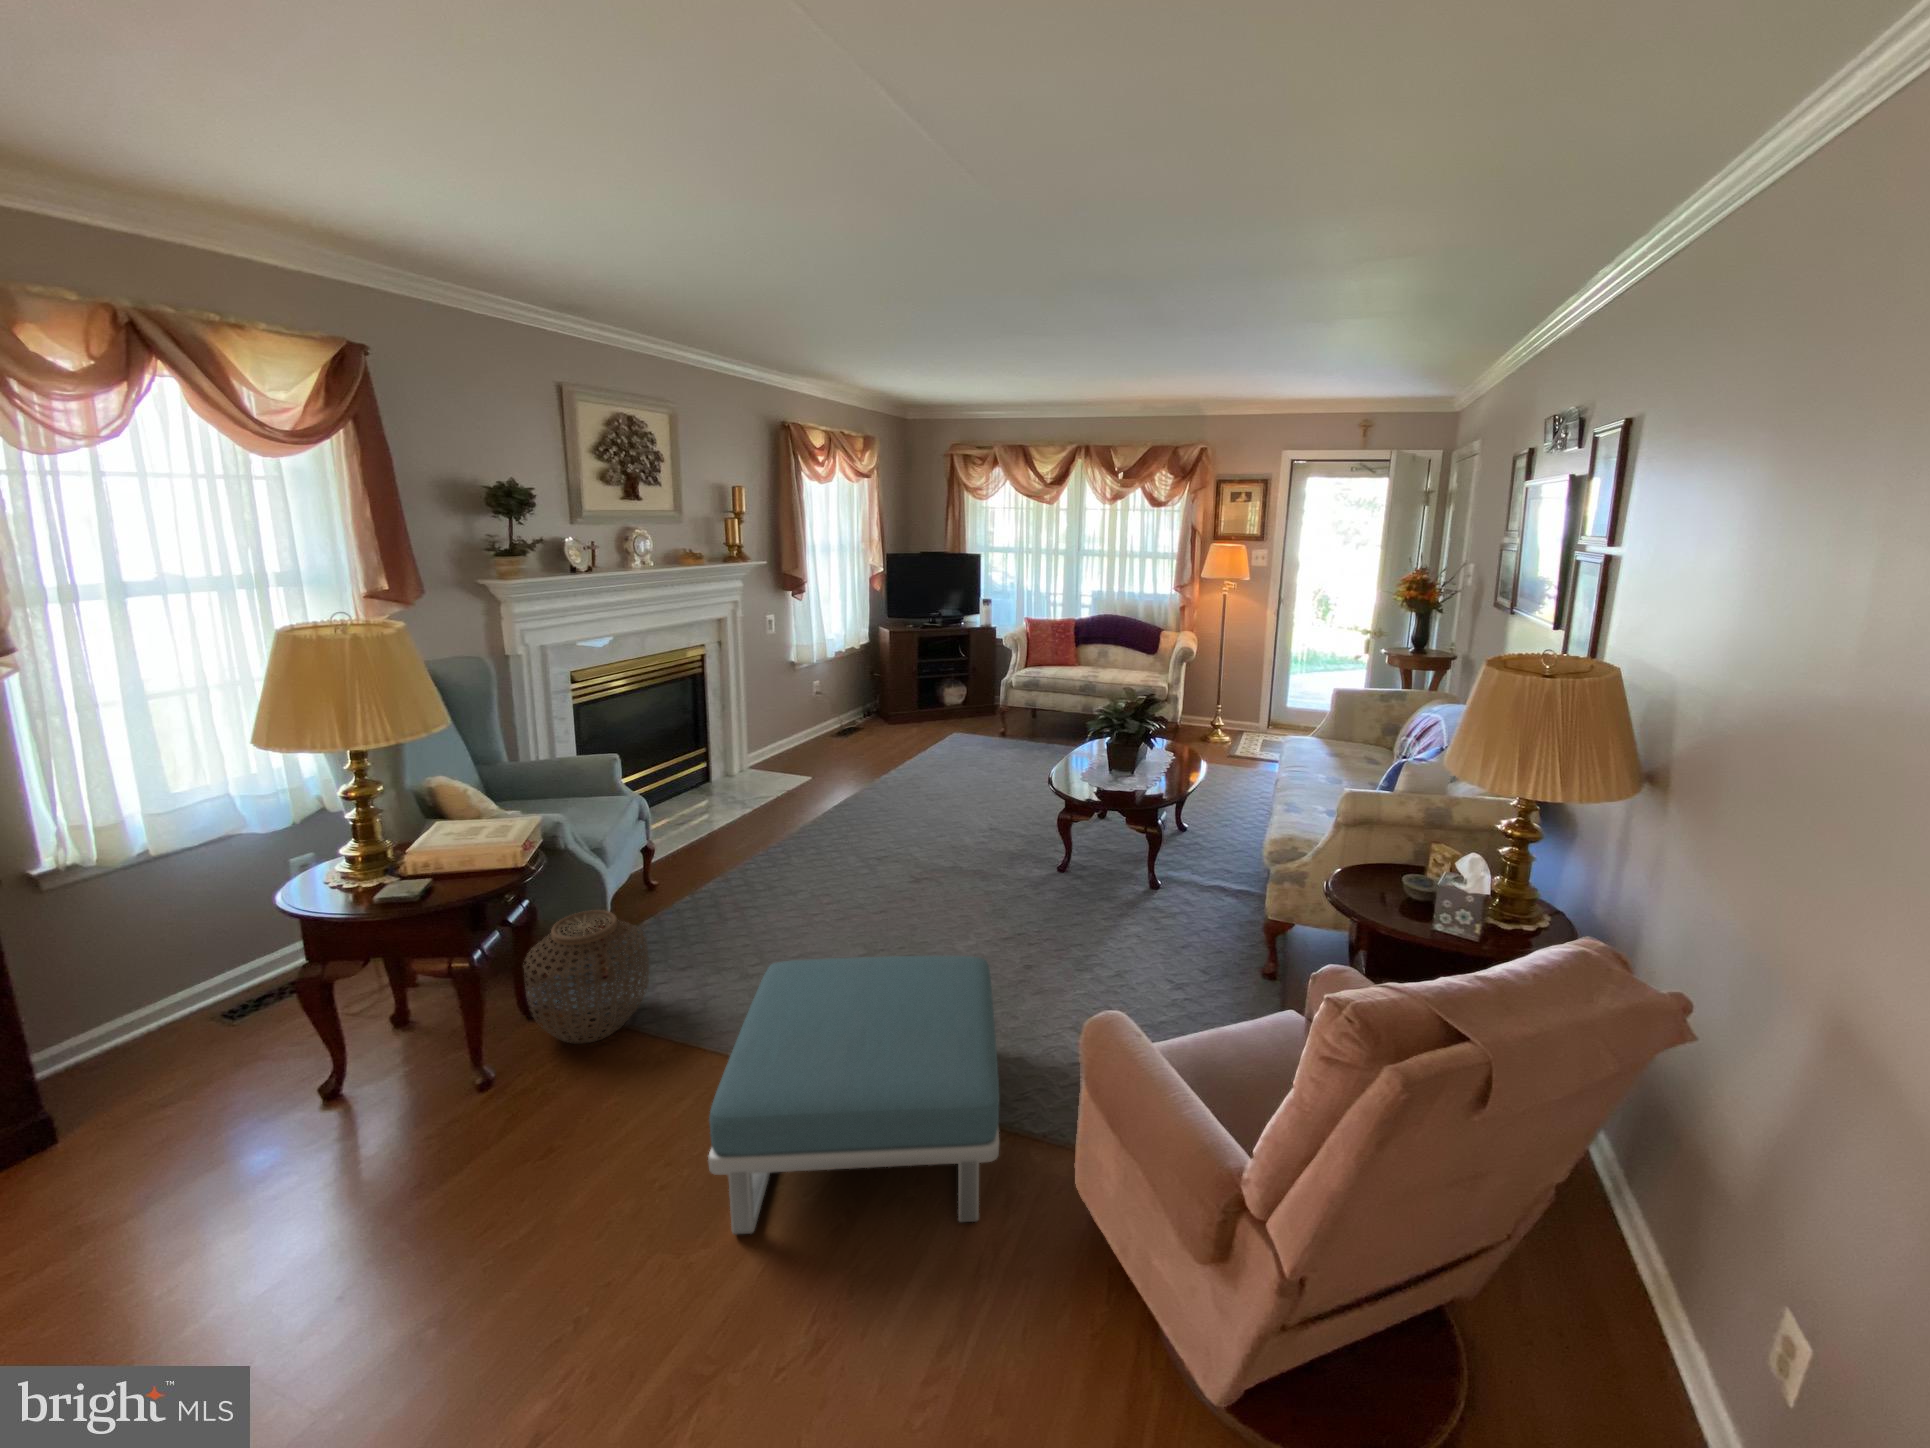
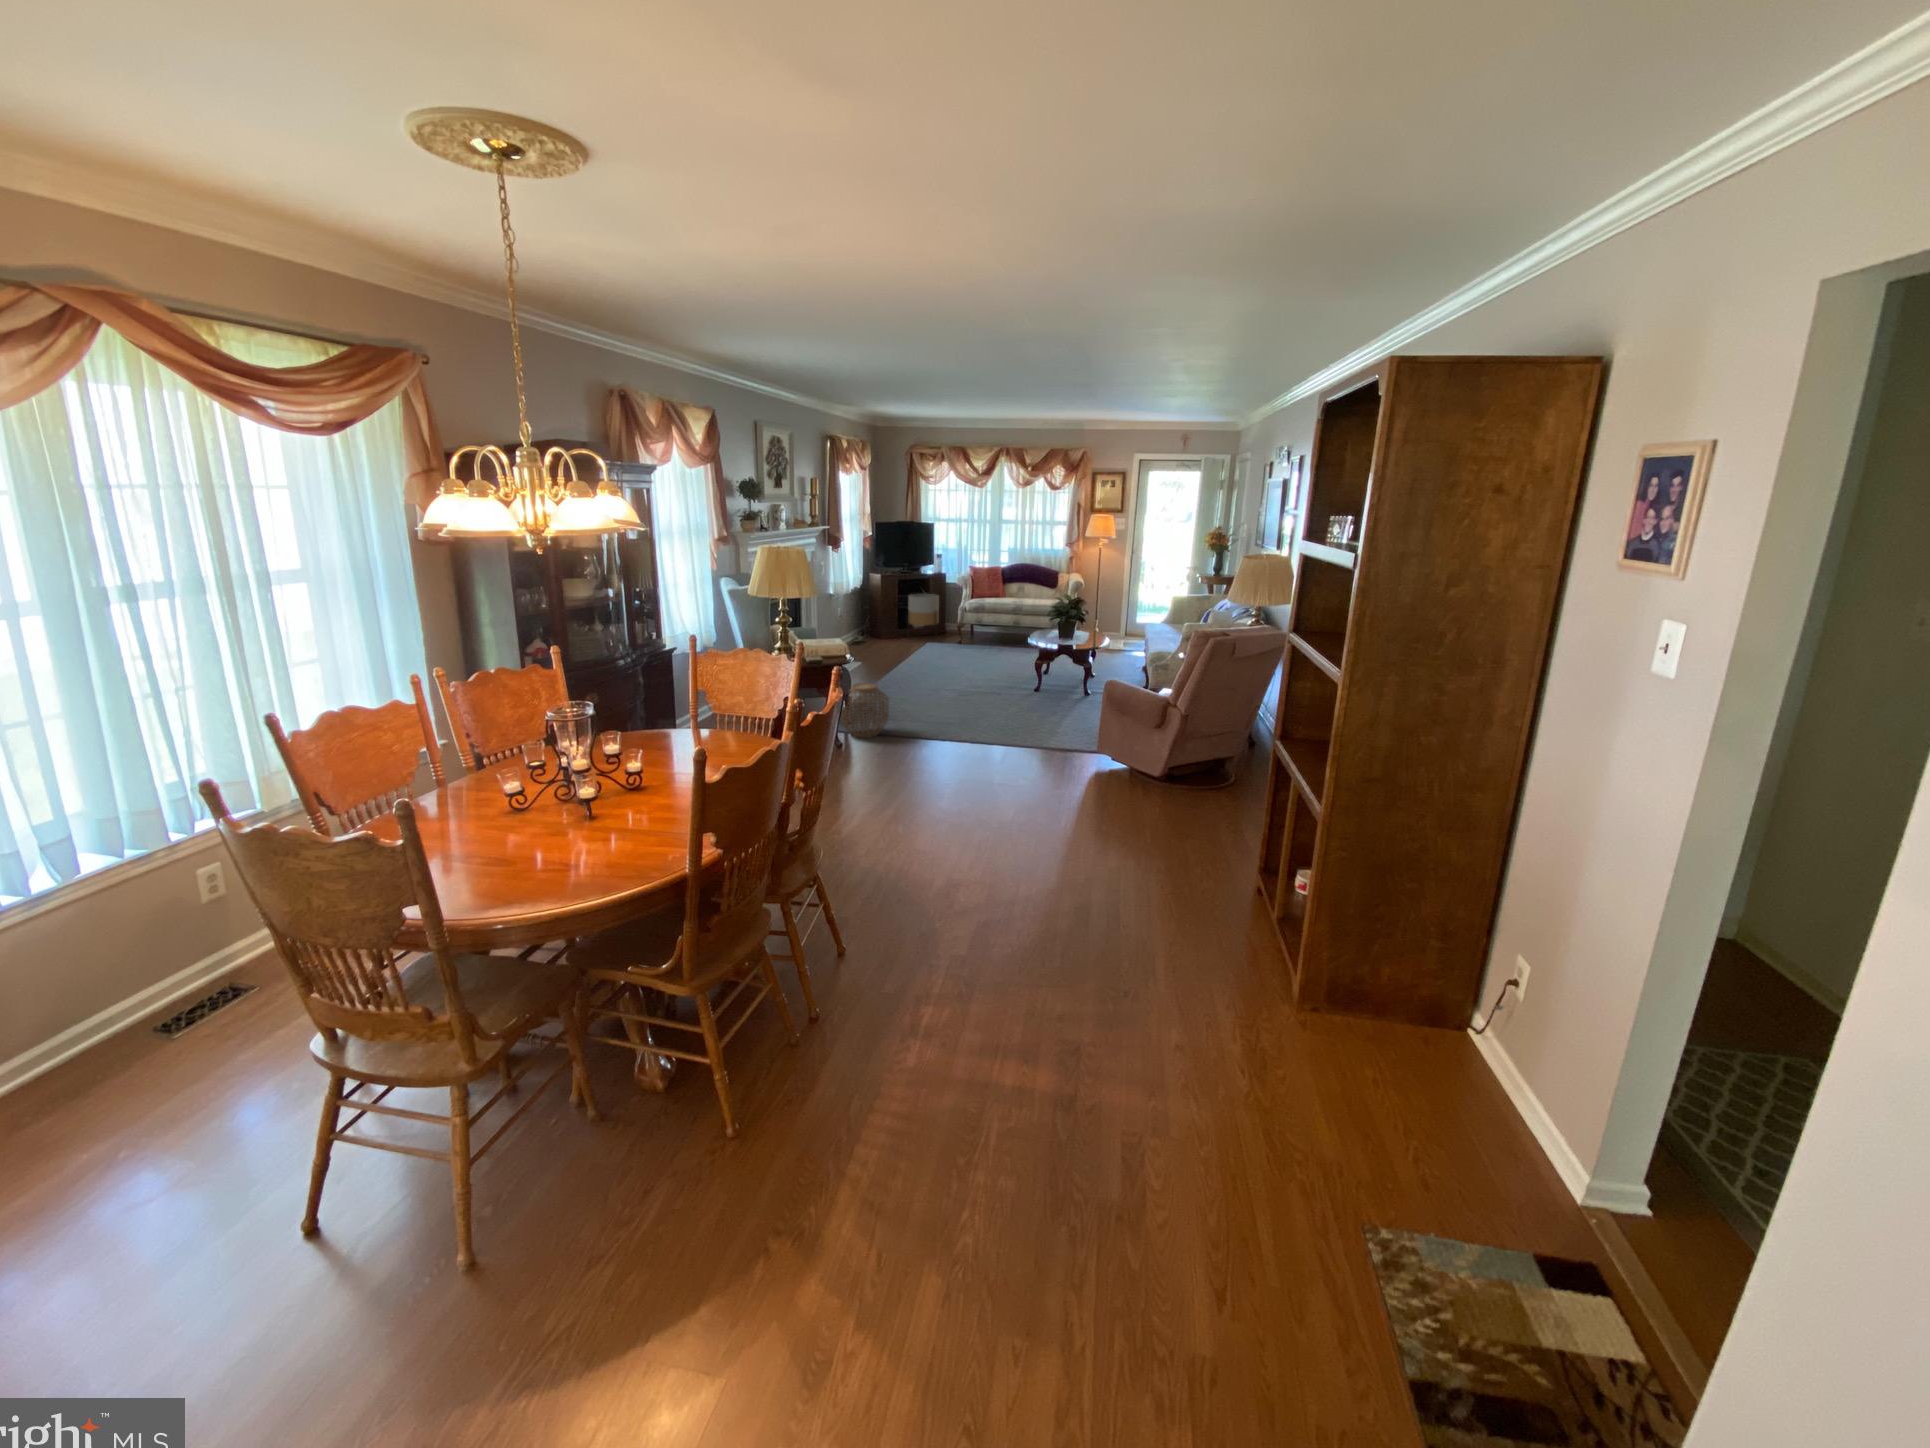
planter: none [930,658,977,728] -> present [908,594,939,626]
footstool: present [708,956,999,1234] -> none [954,690,1074,765]

